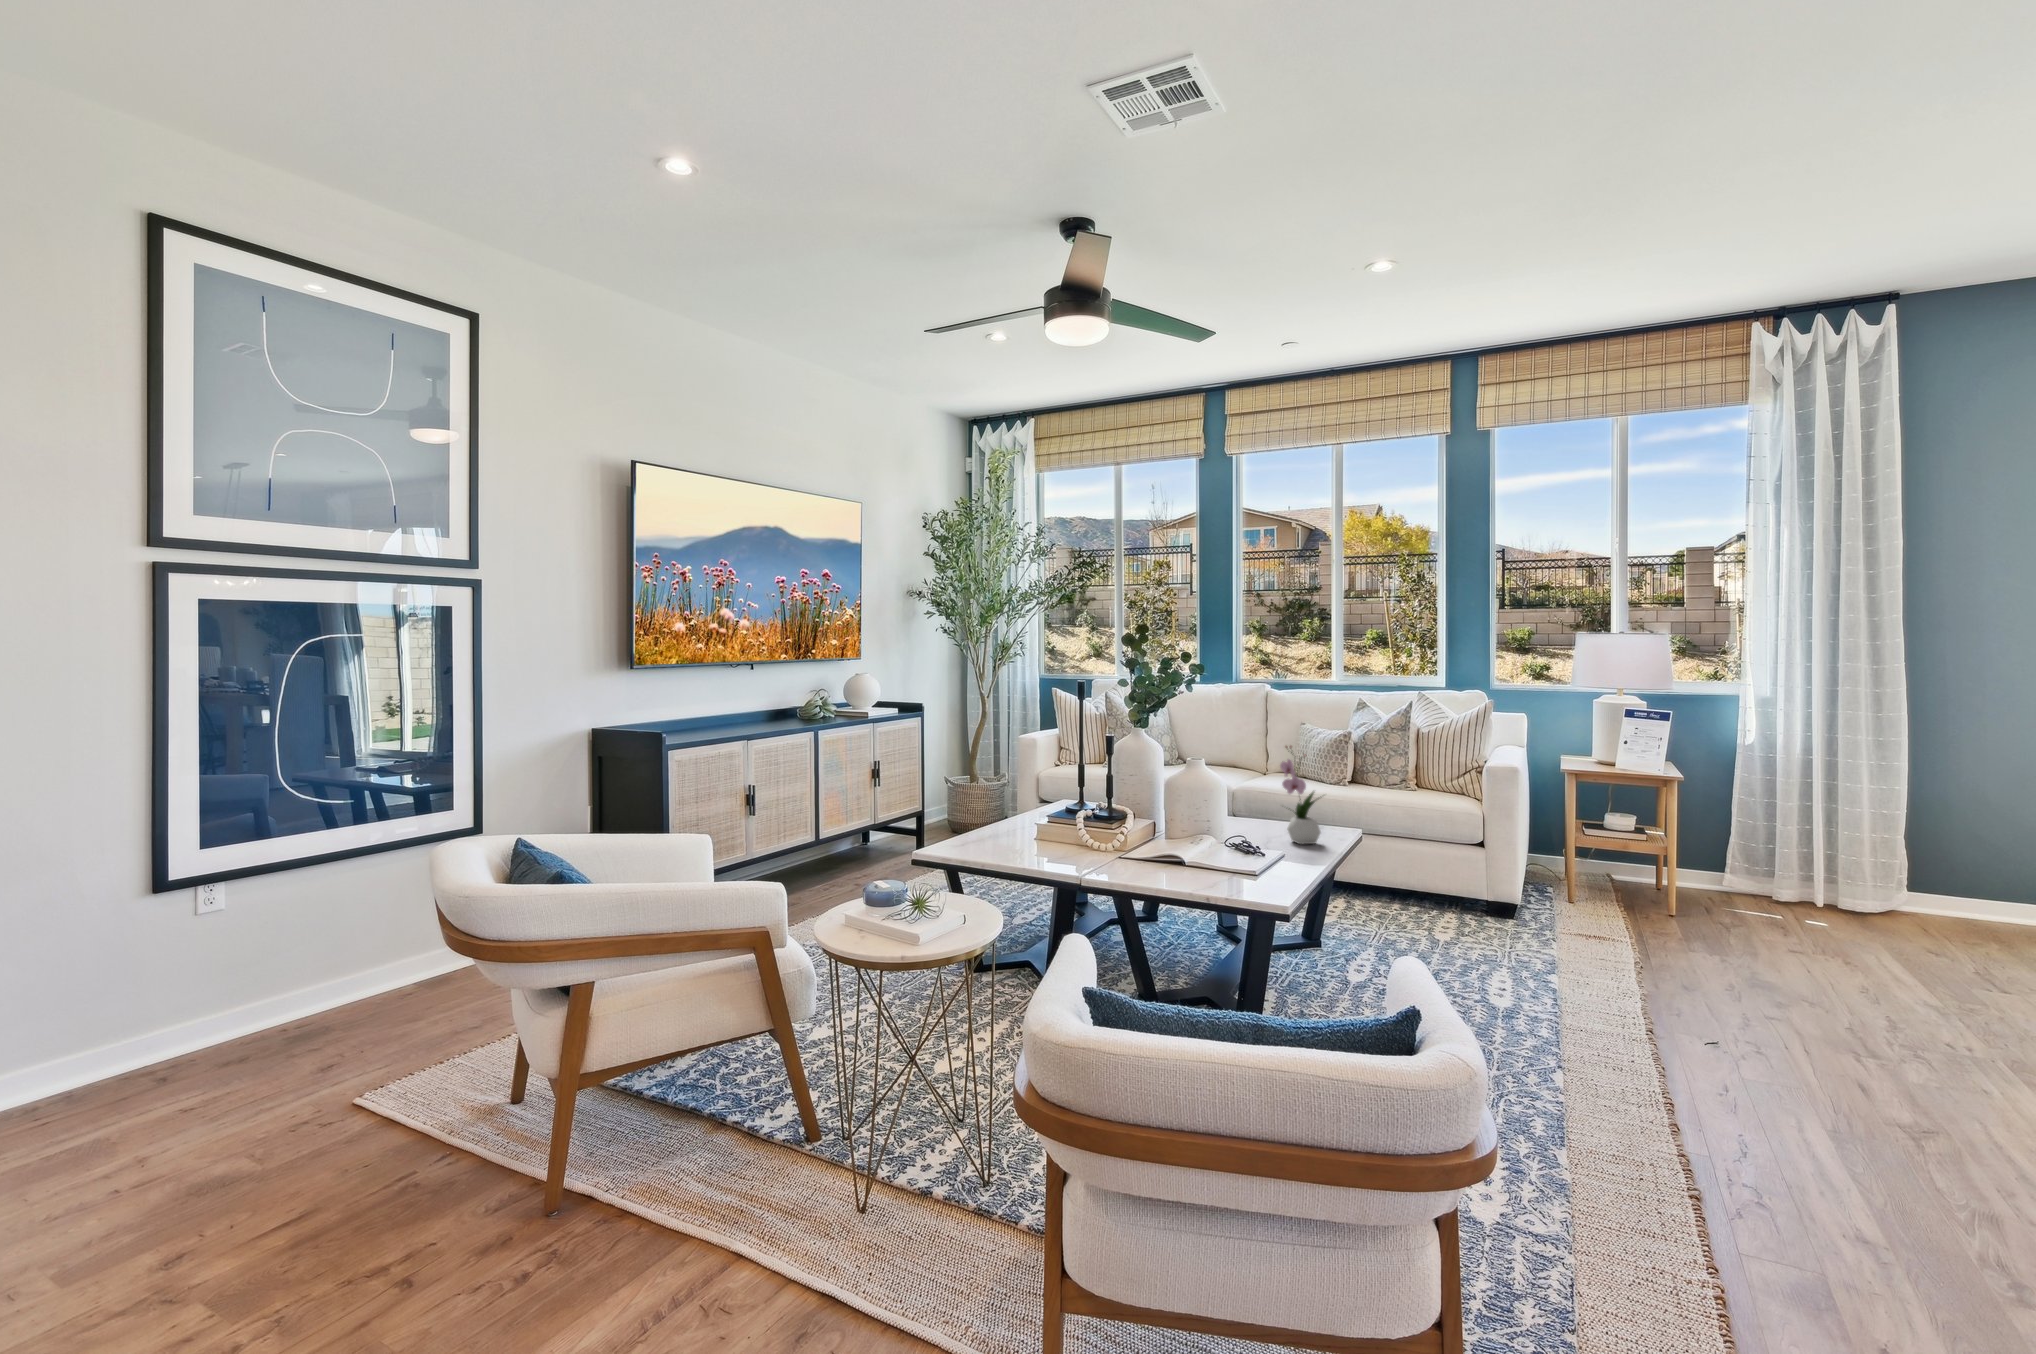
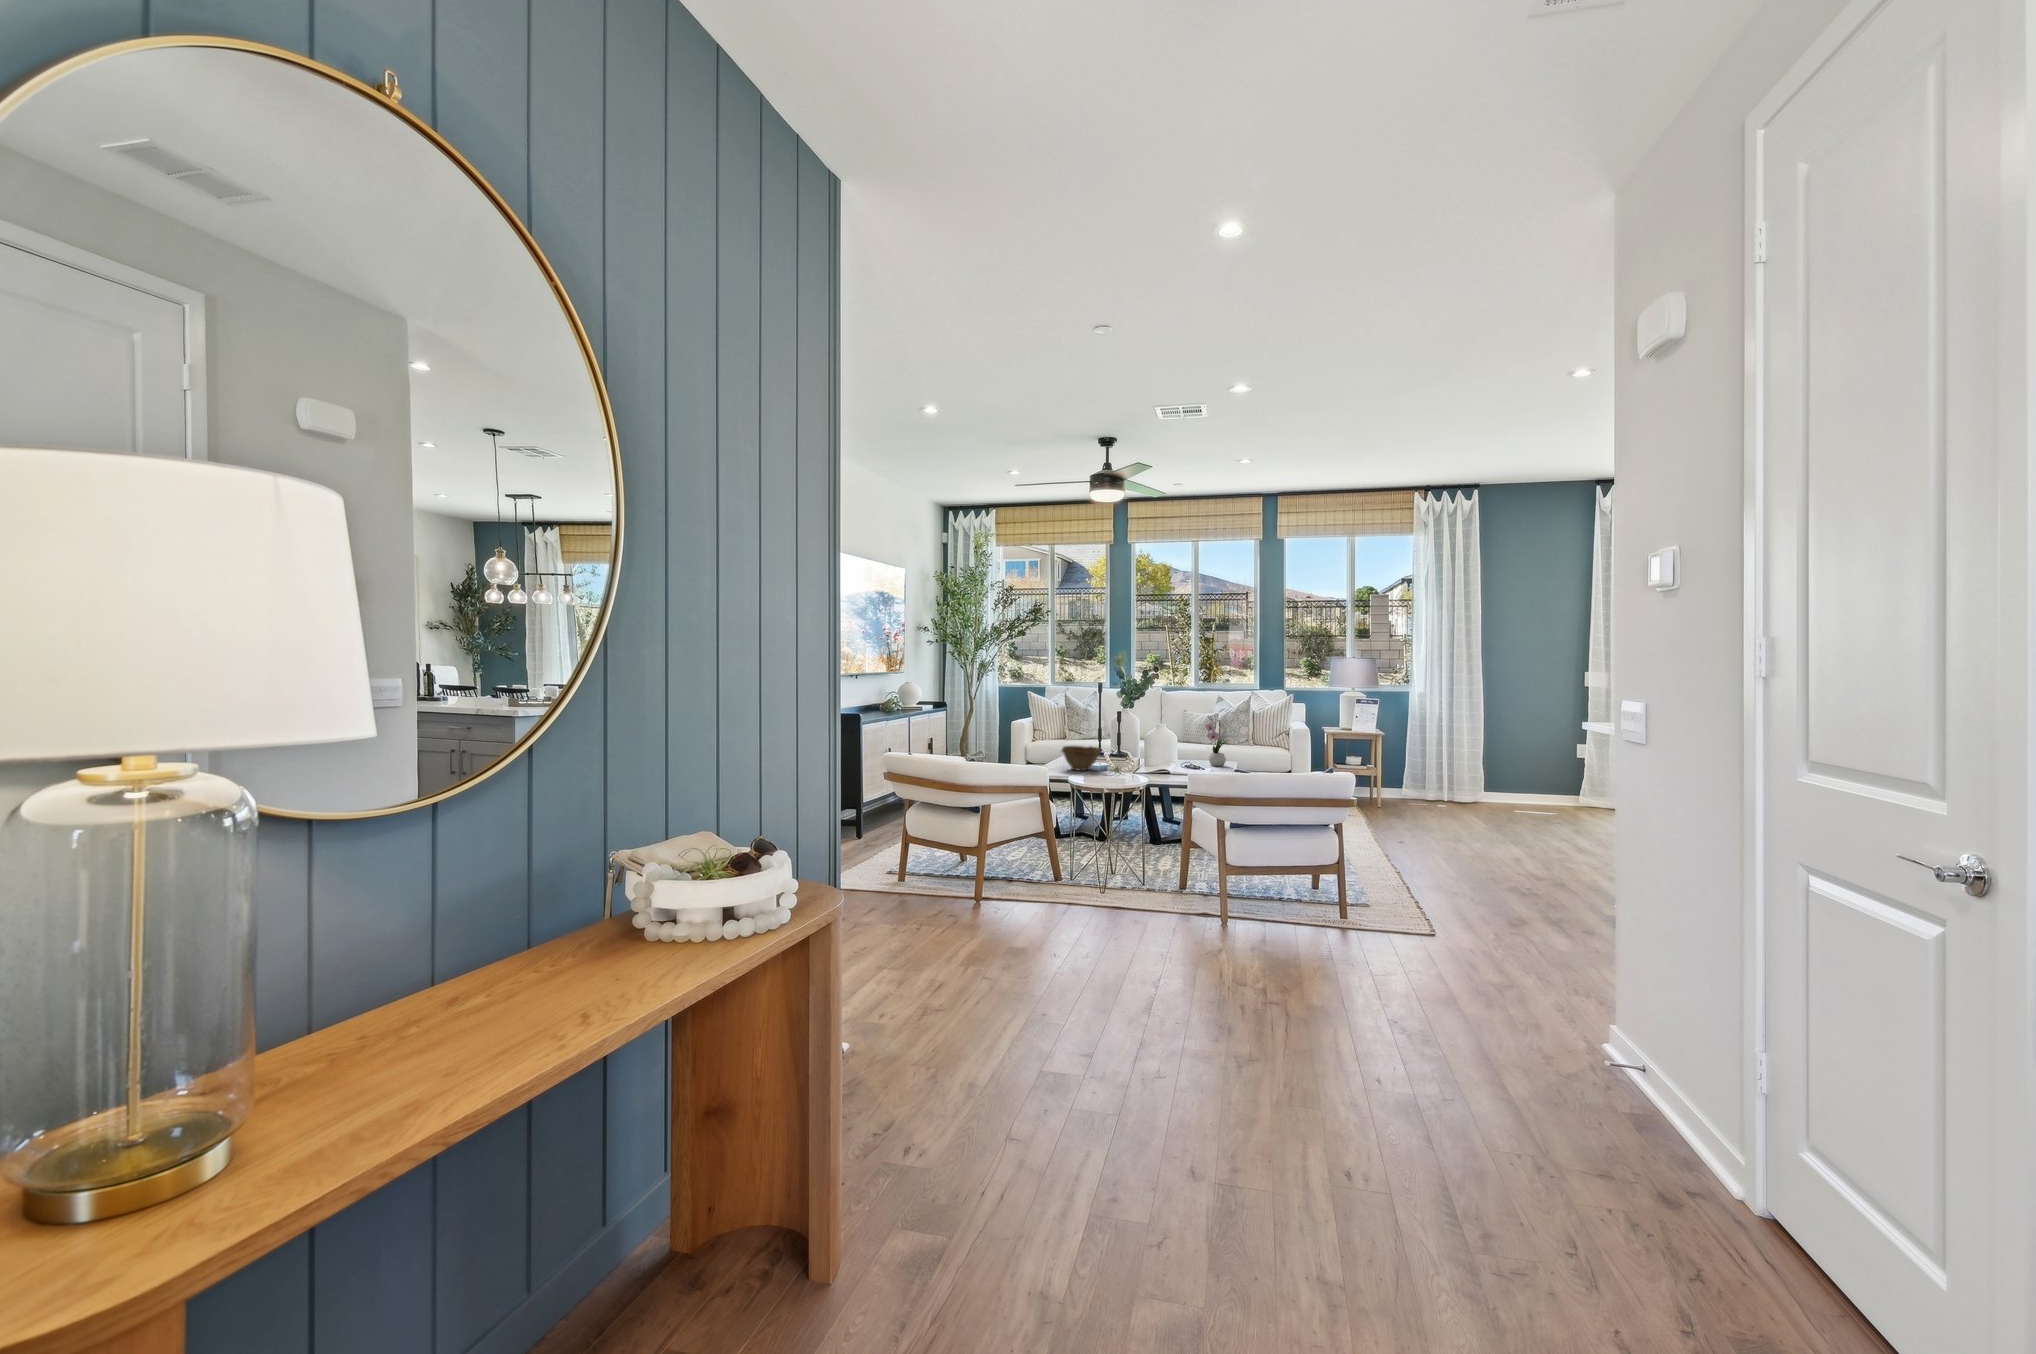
bowl: none [975,798,1050,850] -> present [1062,746,1101,771]

